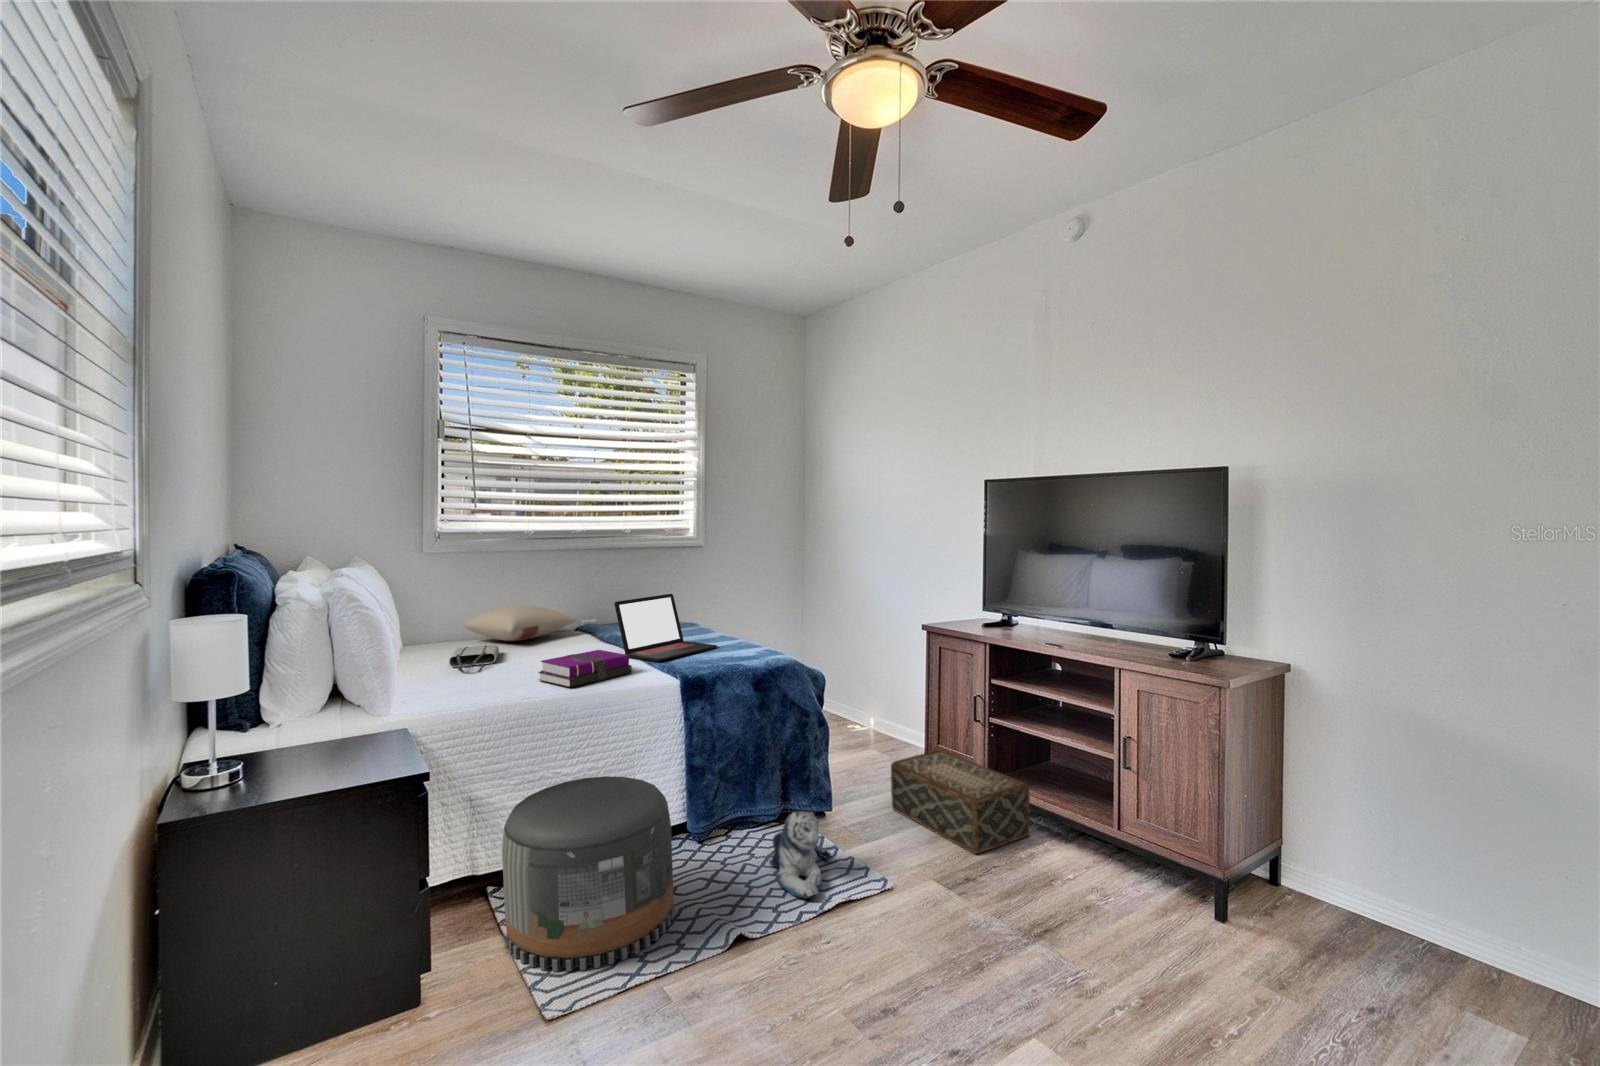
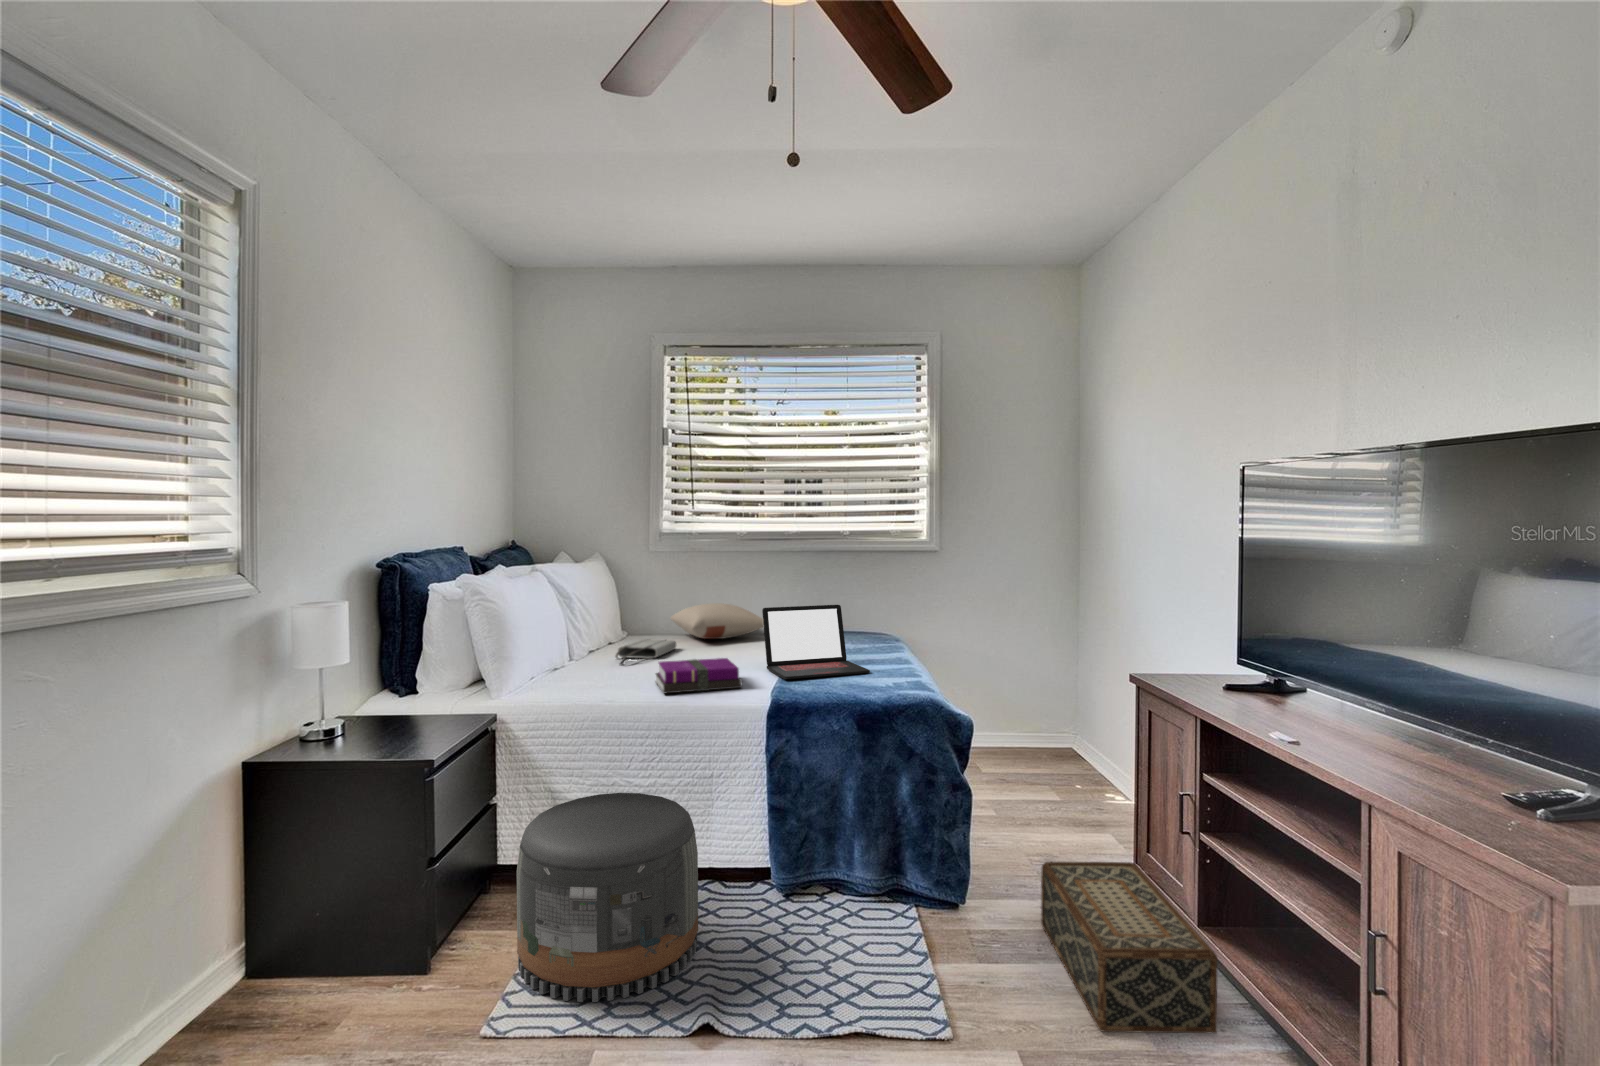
plush toy: present [770,811,832,899] -> none [813,892,902,1008]

